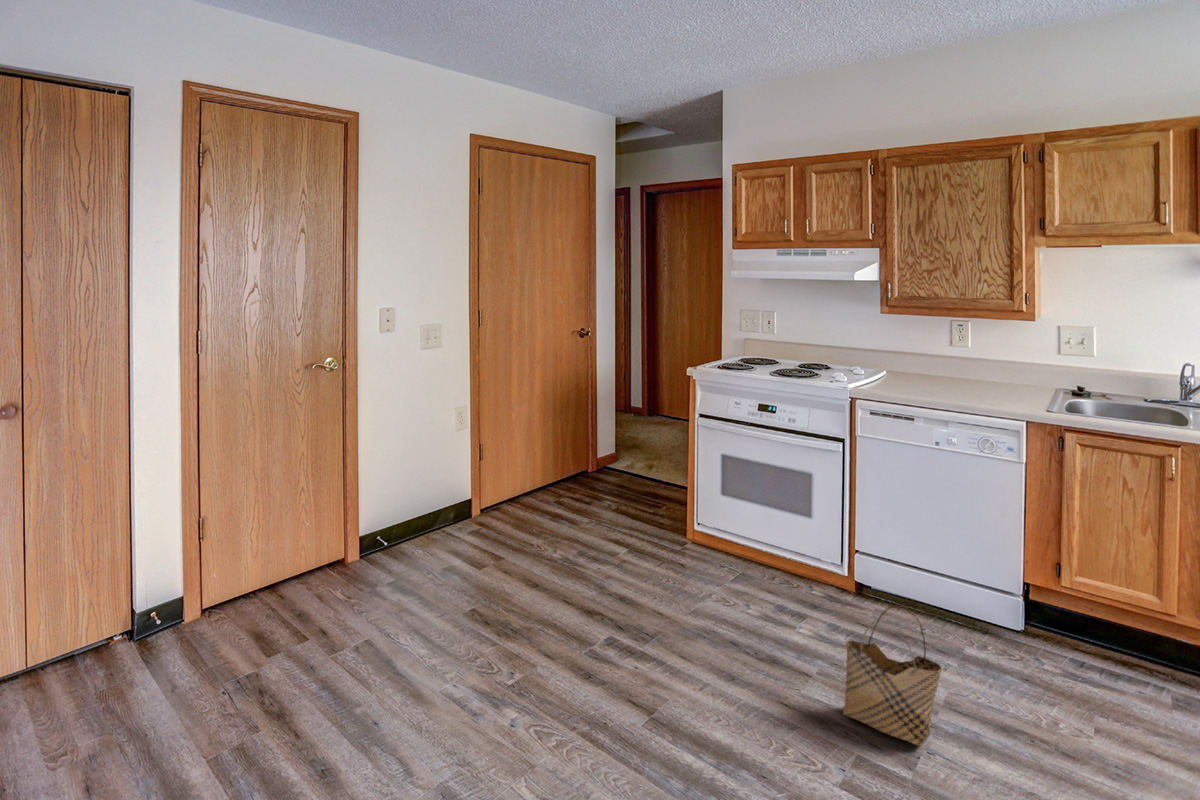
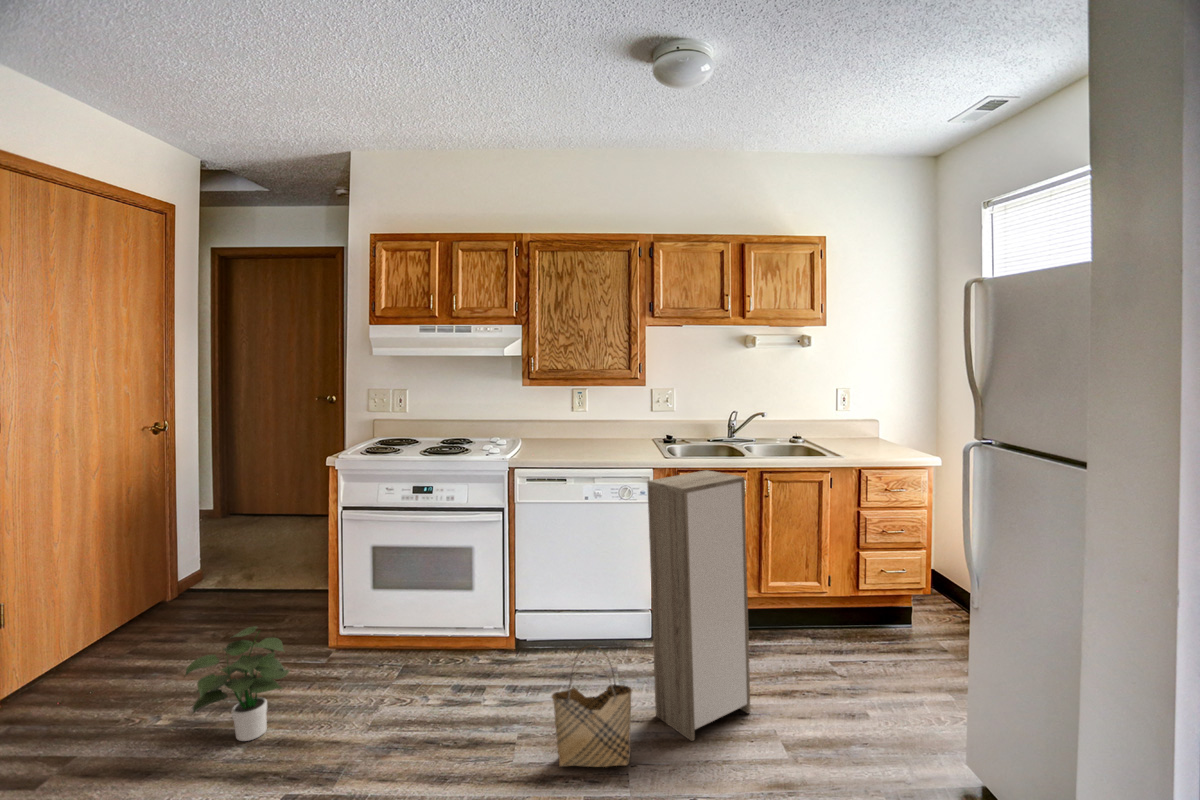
storage cabinet: none [987,436,1175,766] -> present [648,470,751,741]
potted plant: none [561,499,641,589] -> present [186,626,290,741]

